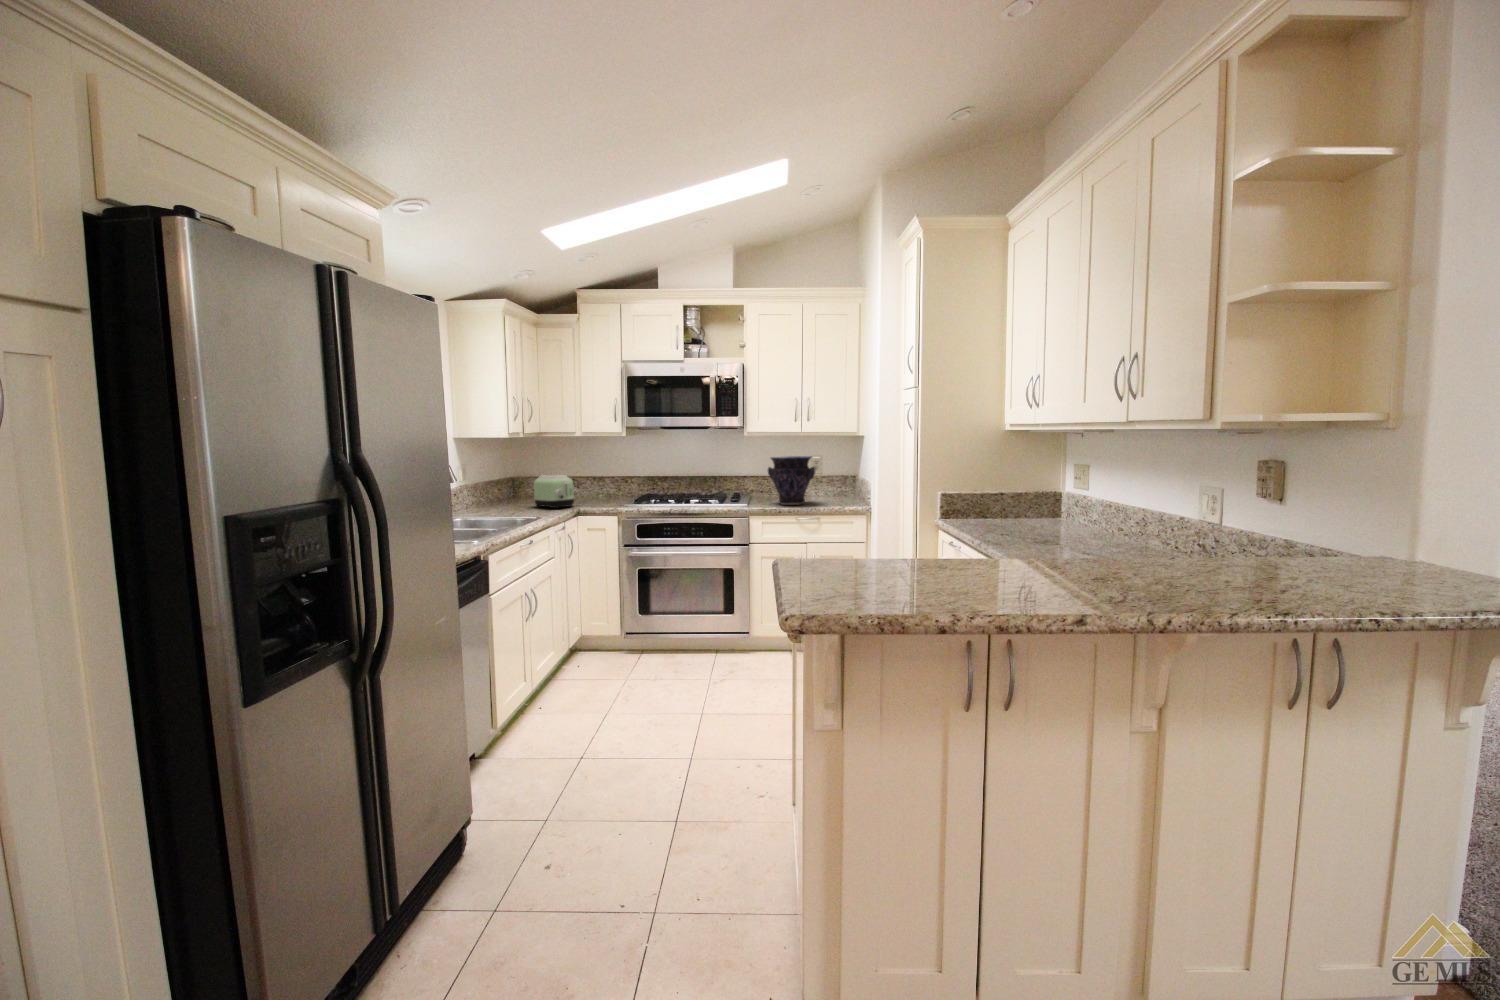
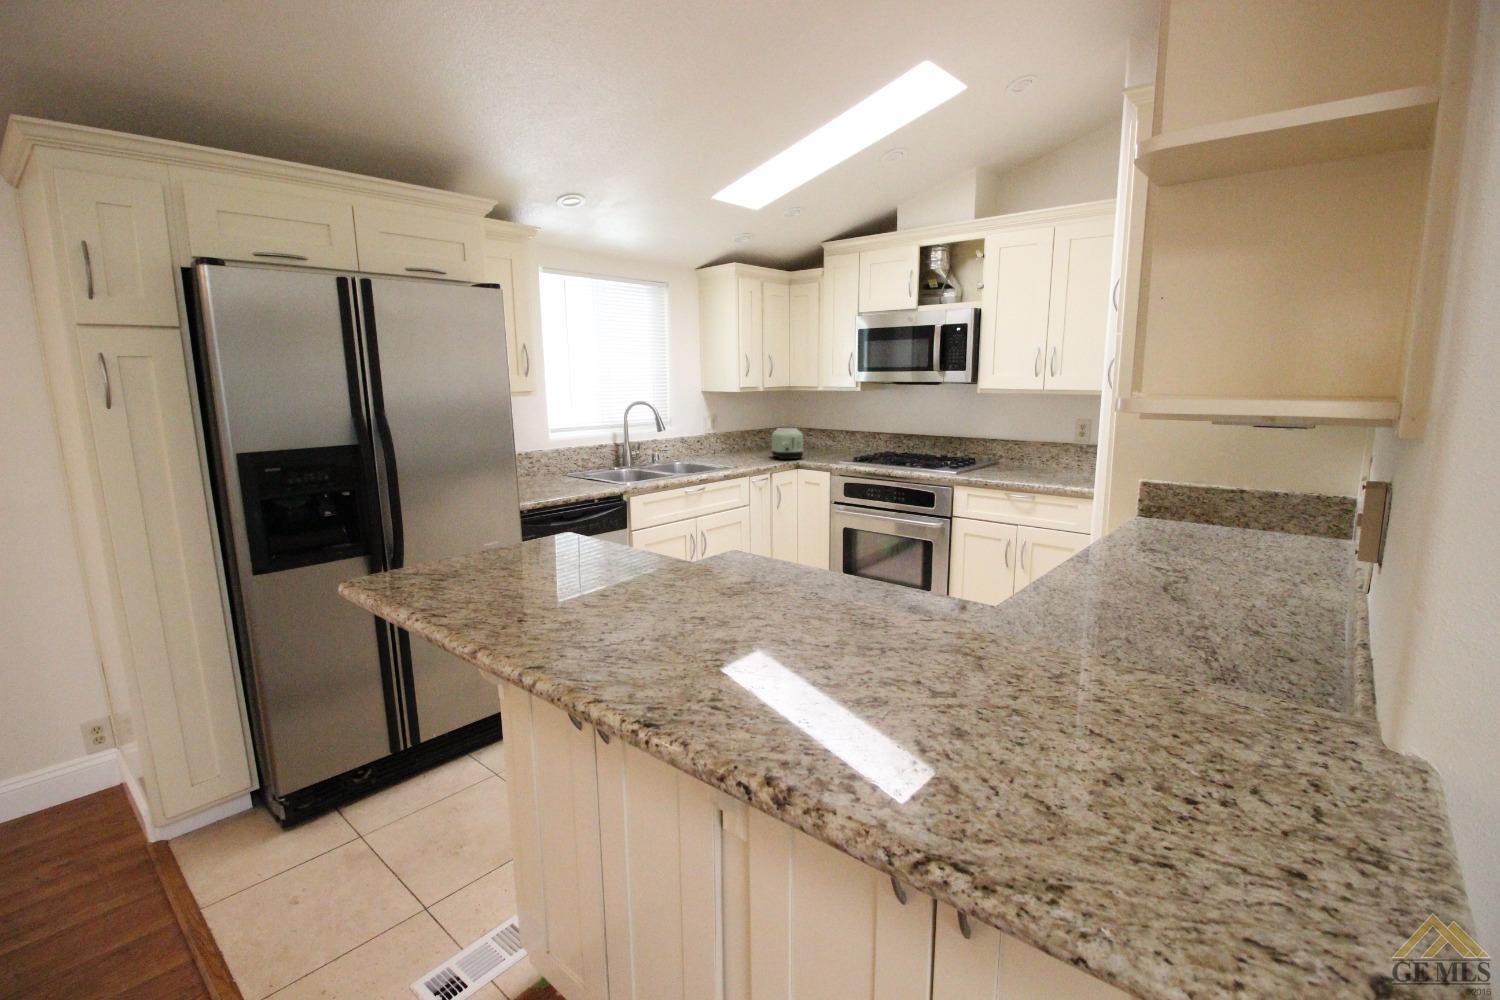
vase: present [768,456,815,505] -> none [991,420,1048,478]

